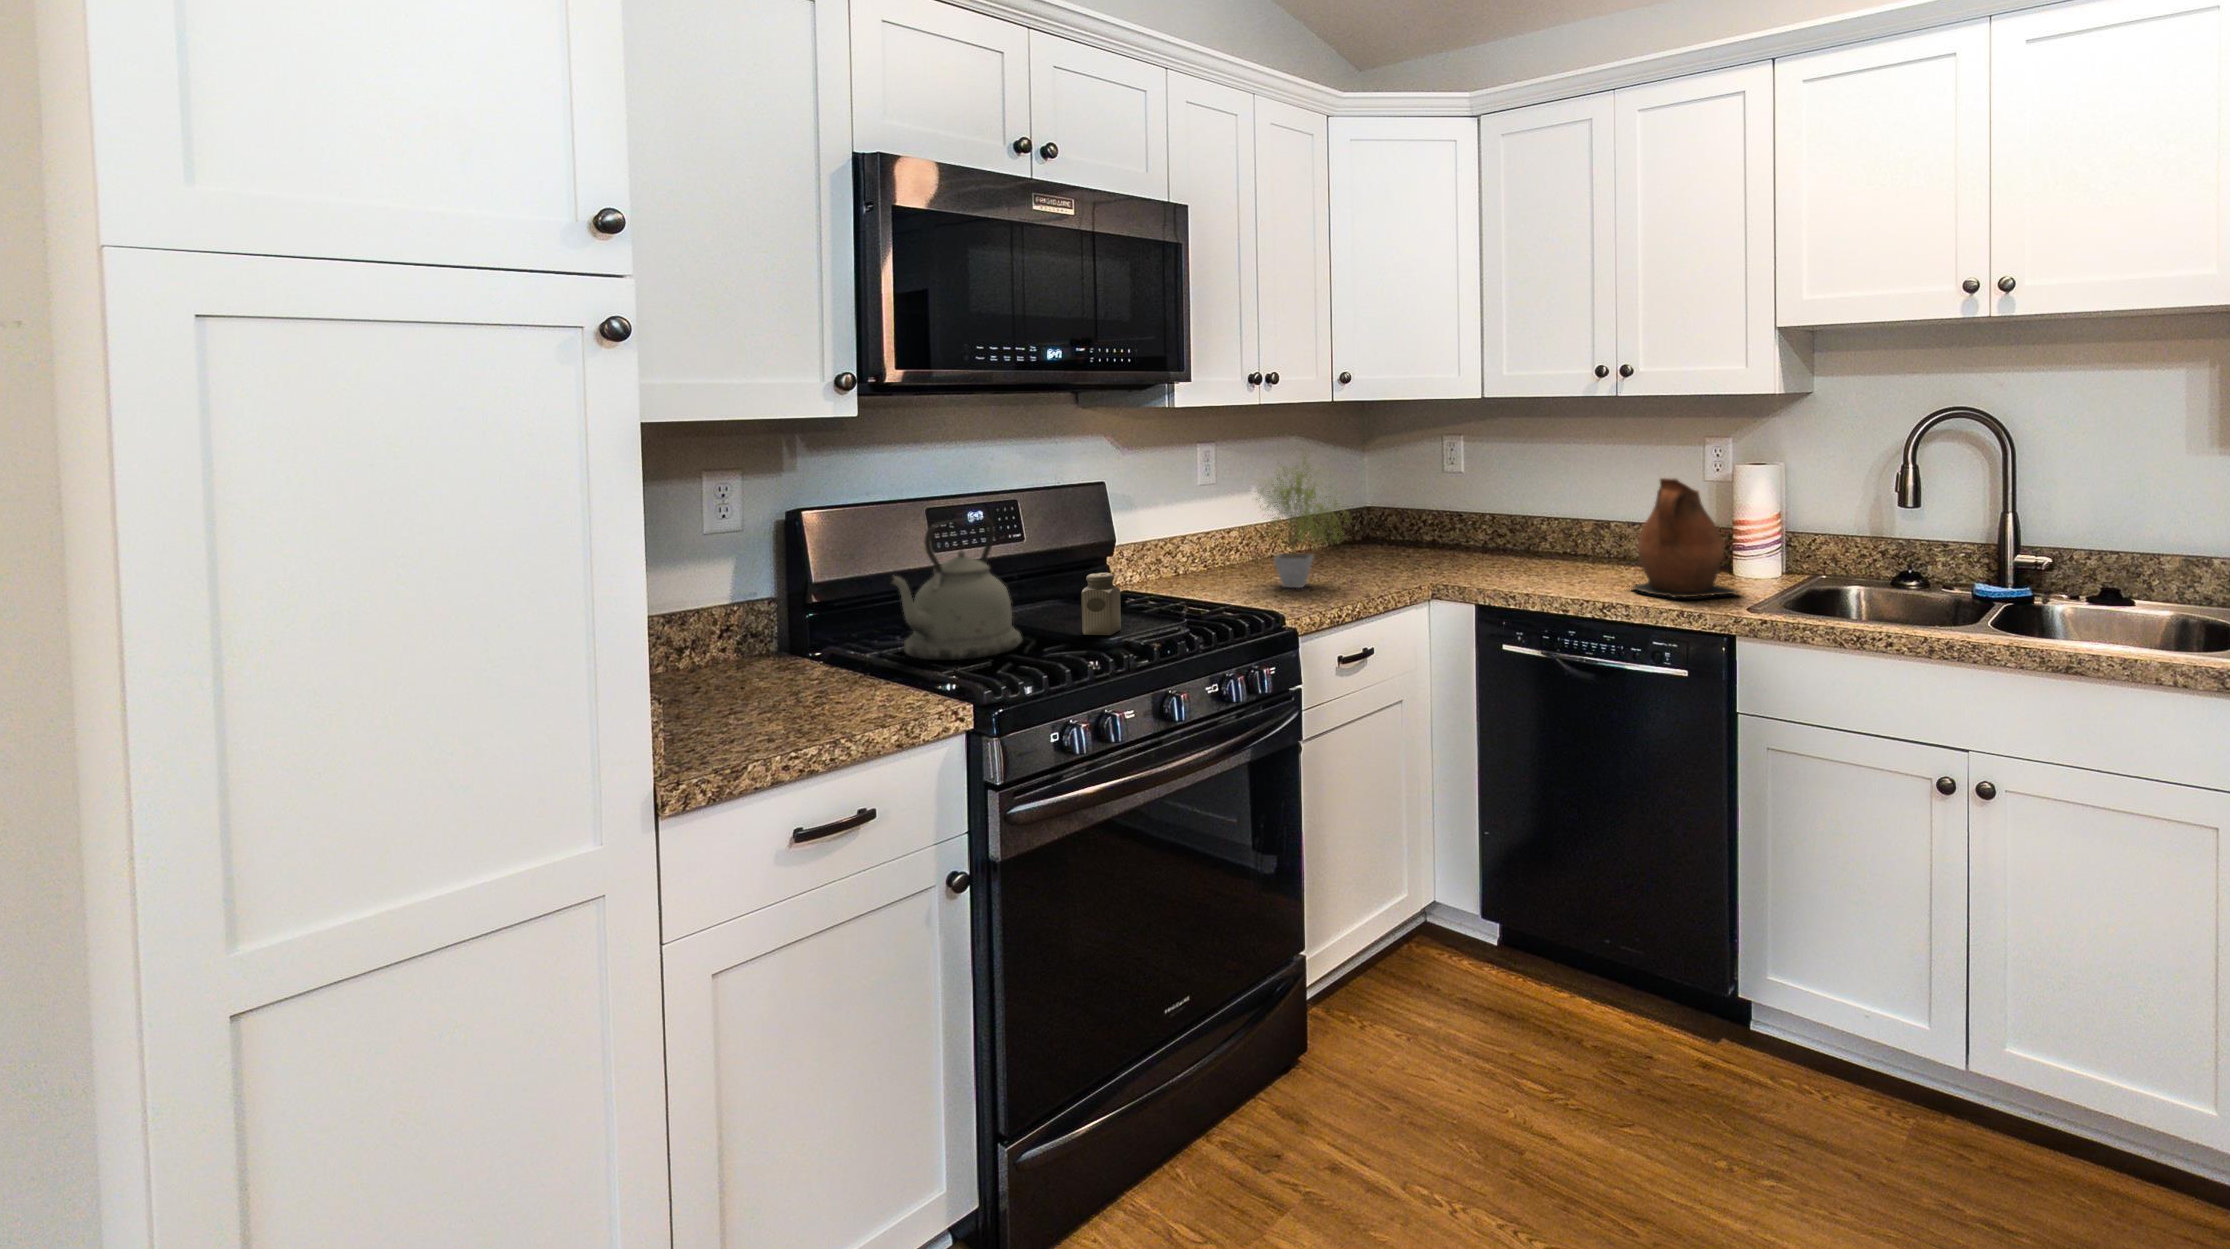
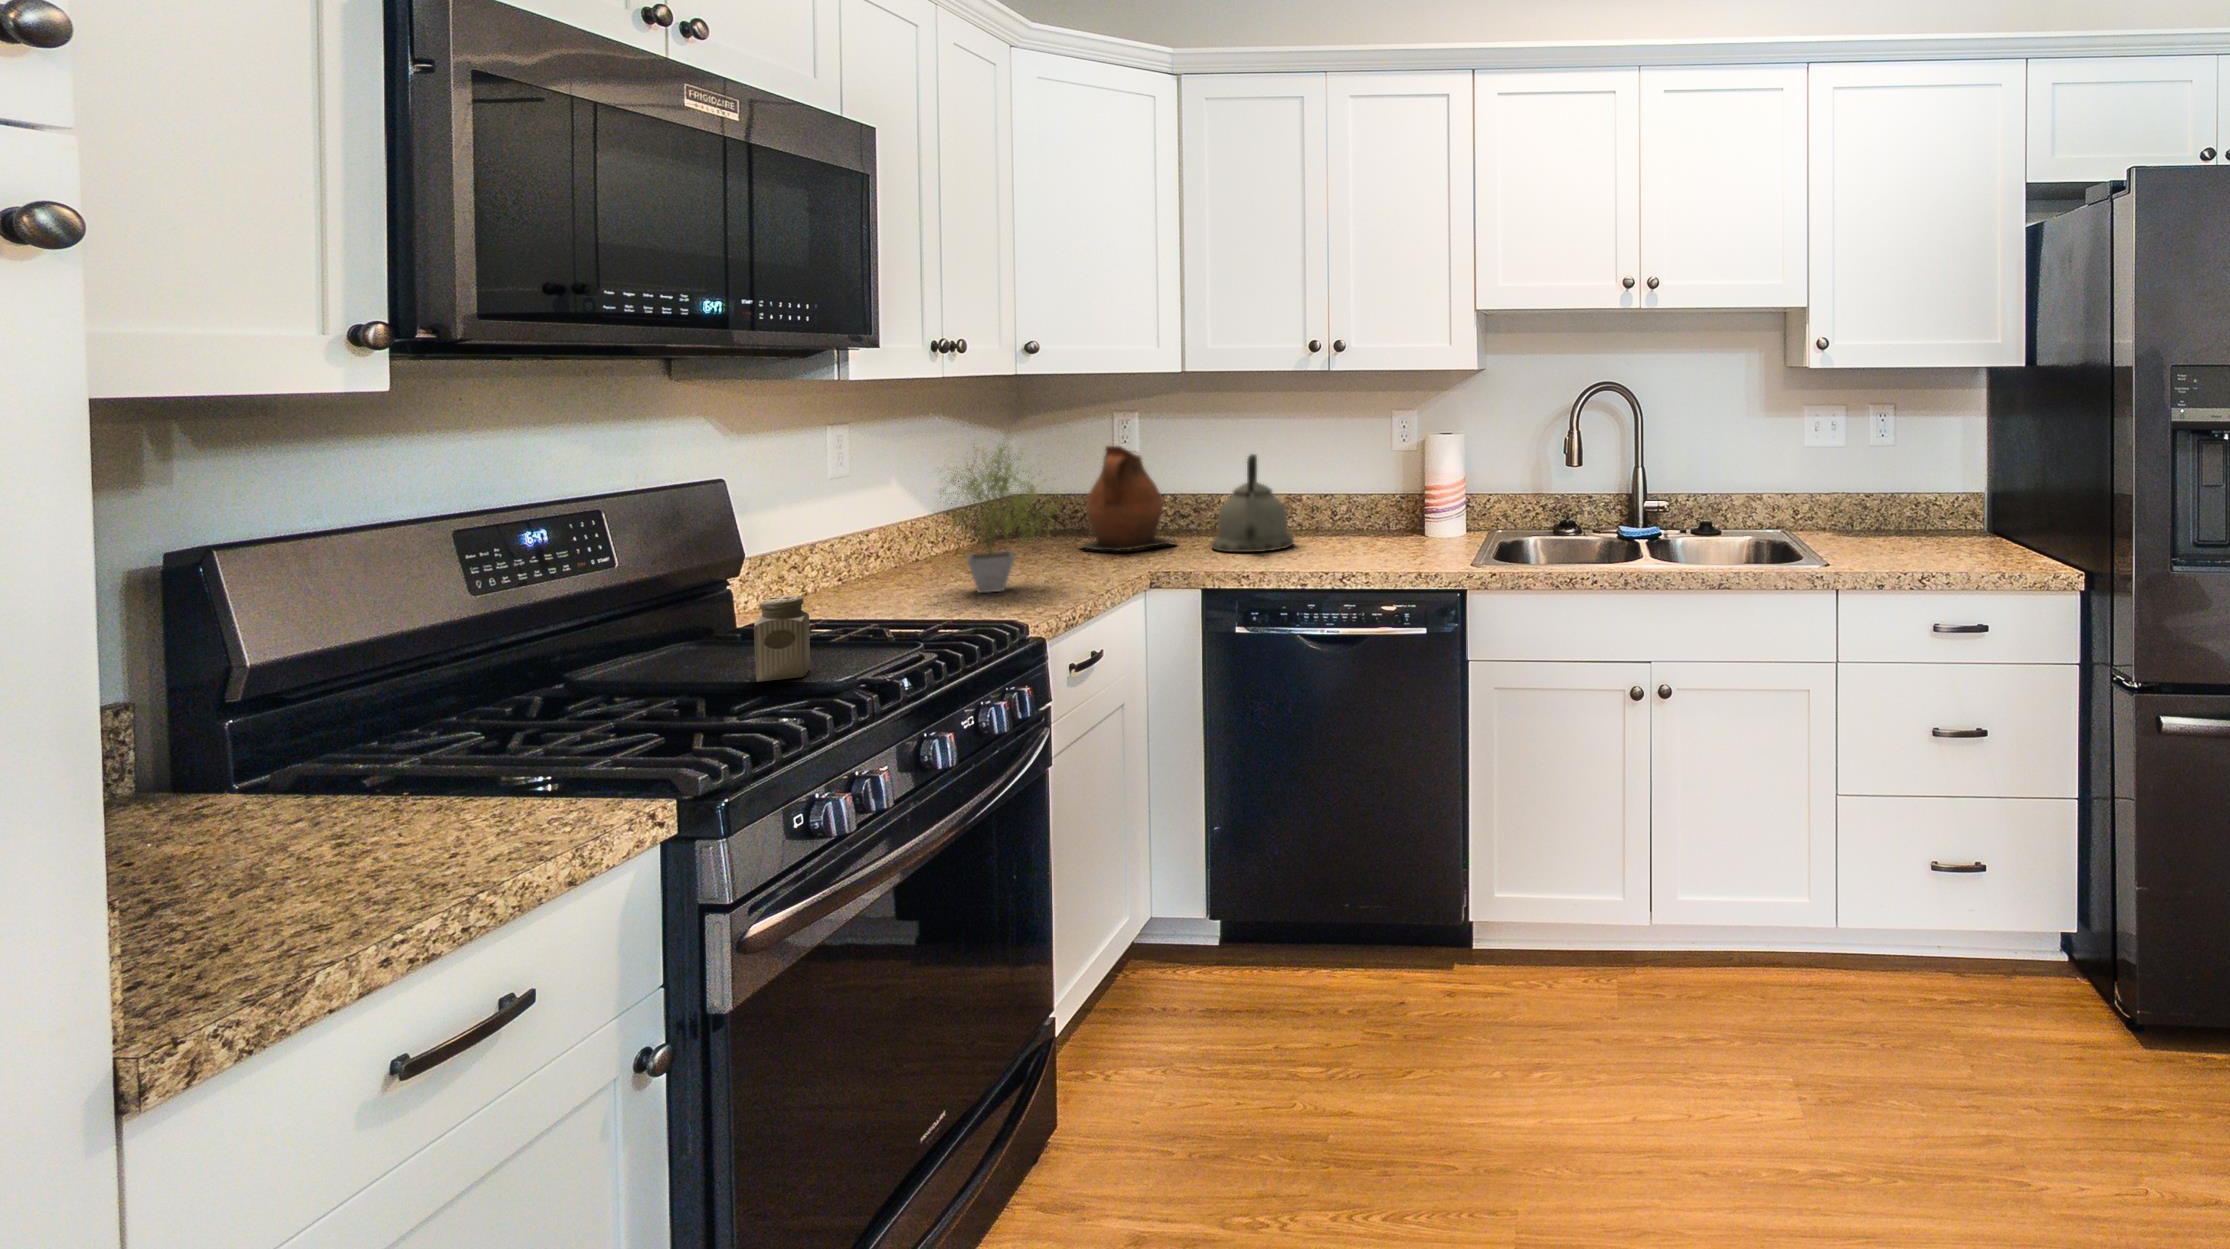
ceramic pitcher: present [1629,478,1740,597] -> present [1083,446,1176,551]
kettle: present [889,517,1021,660] -> present [1211,454,1294,552]

